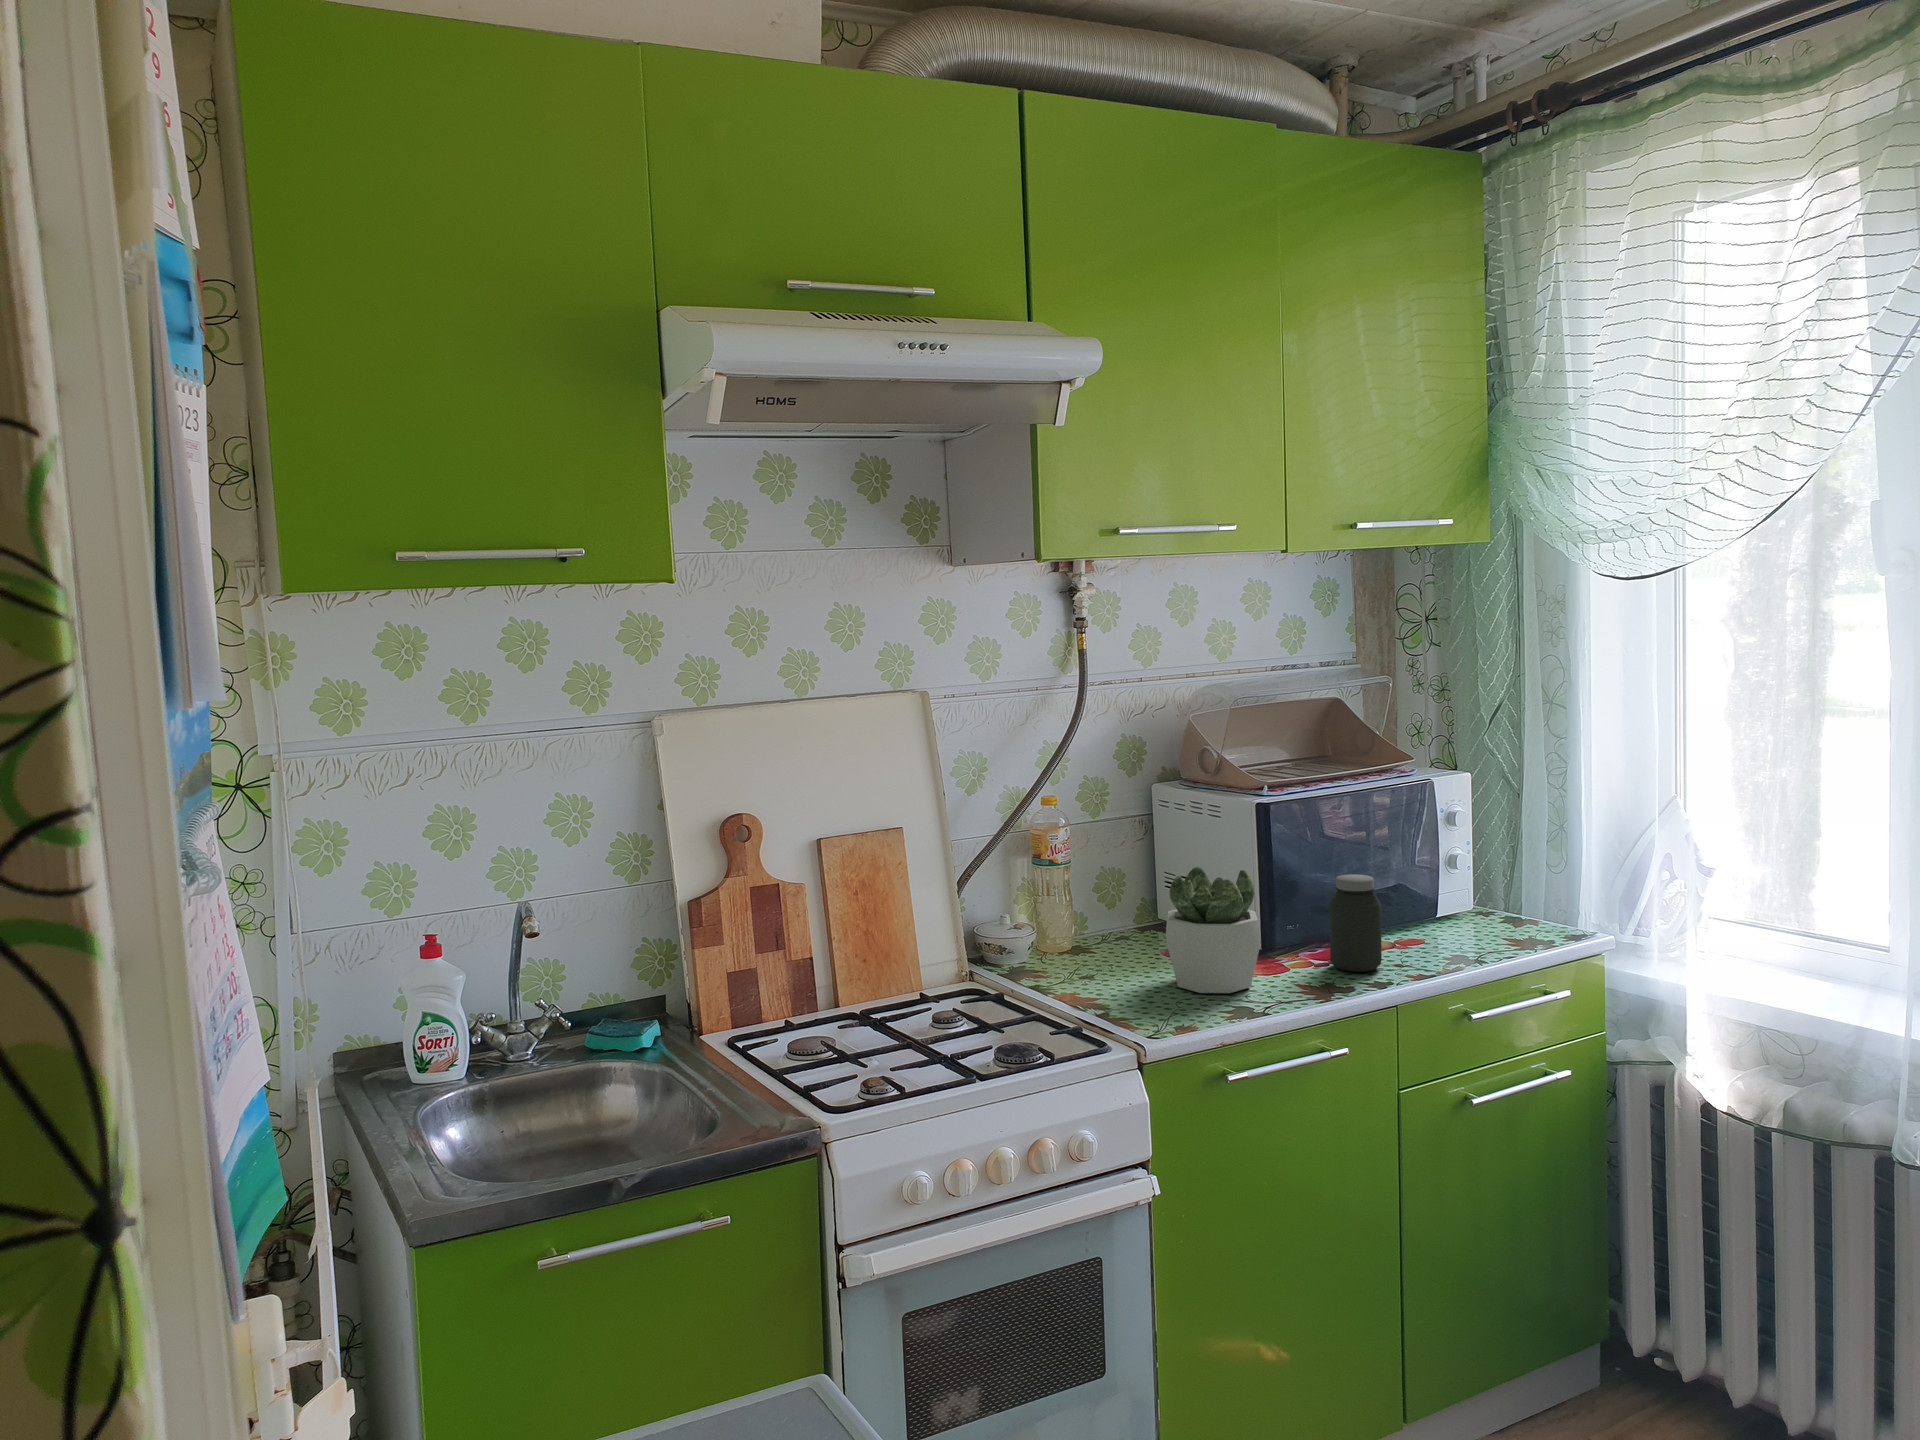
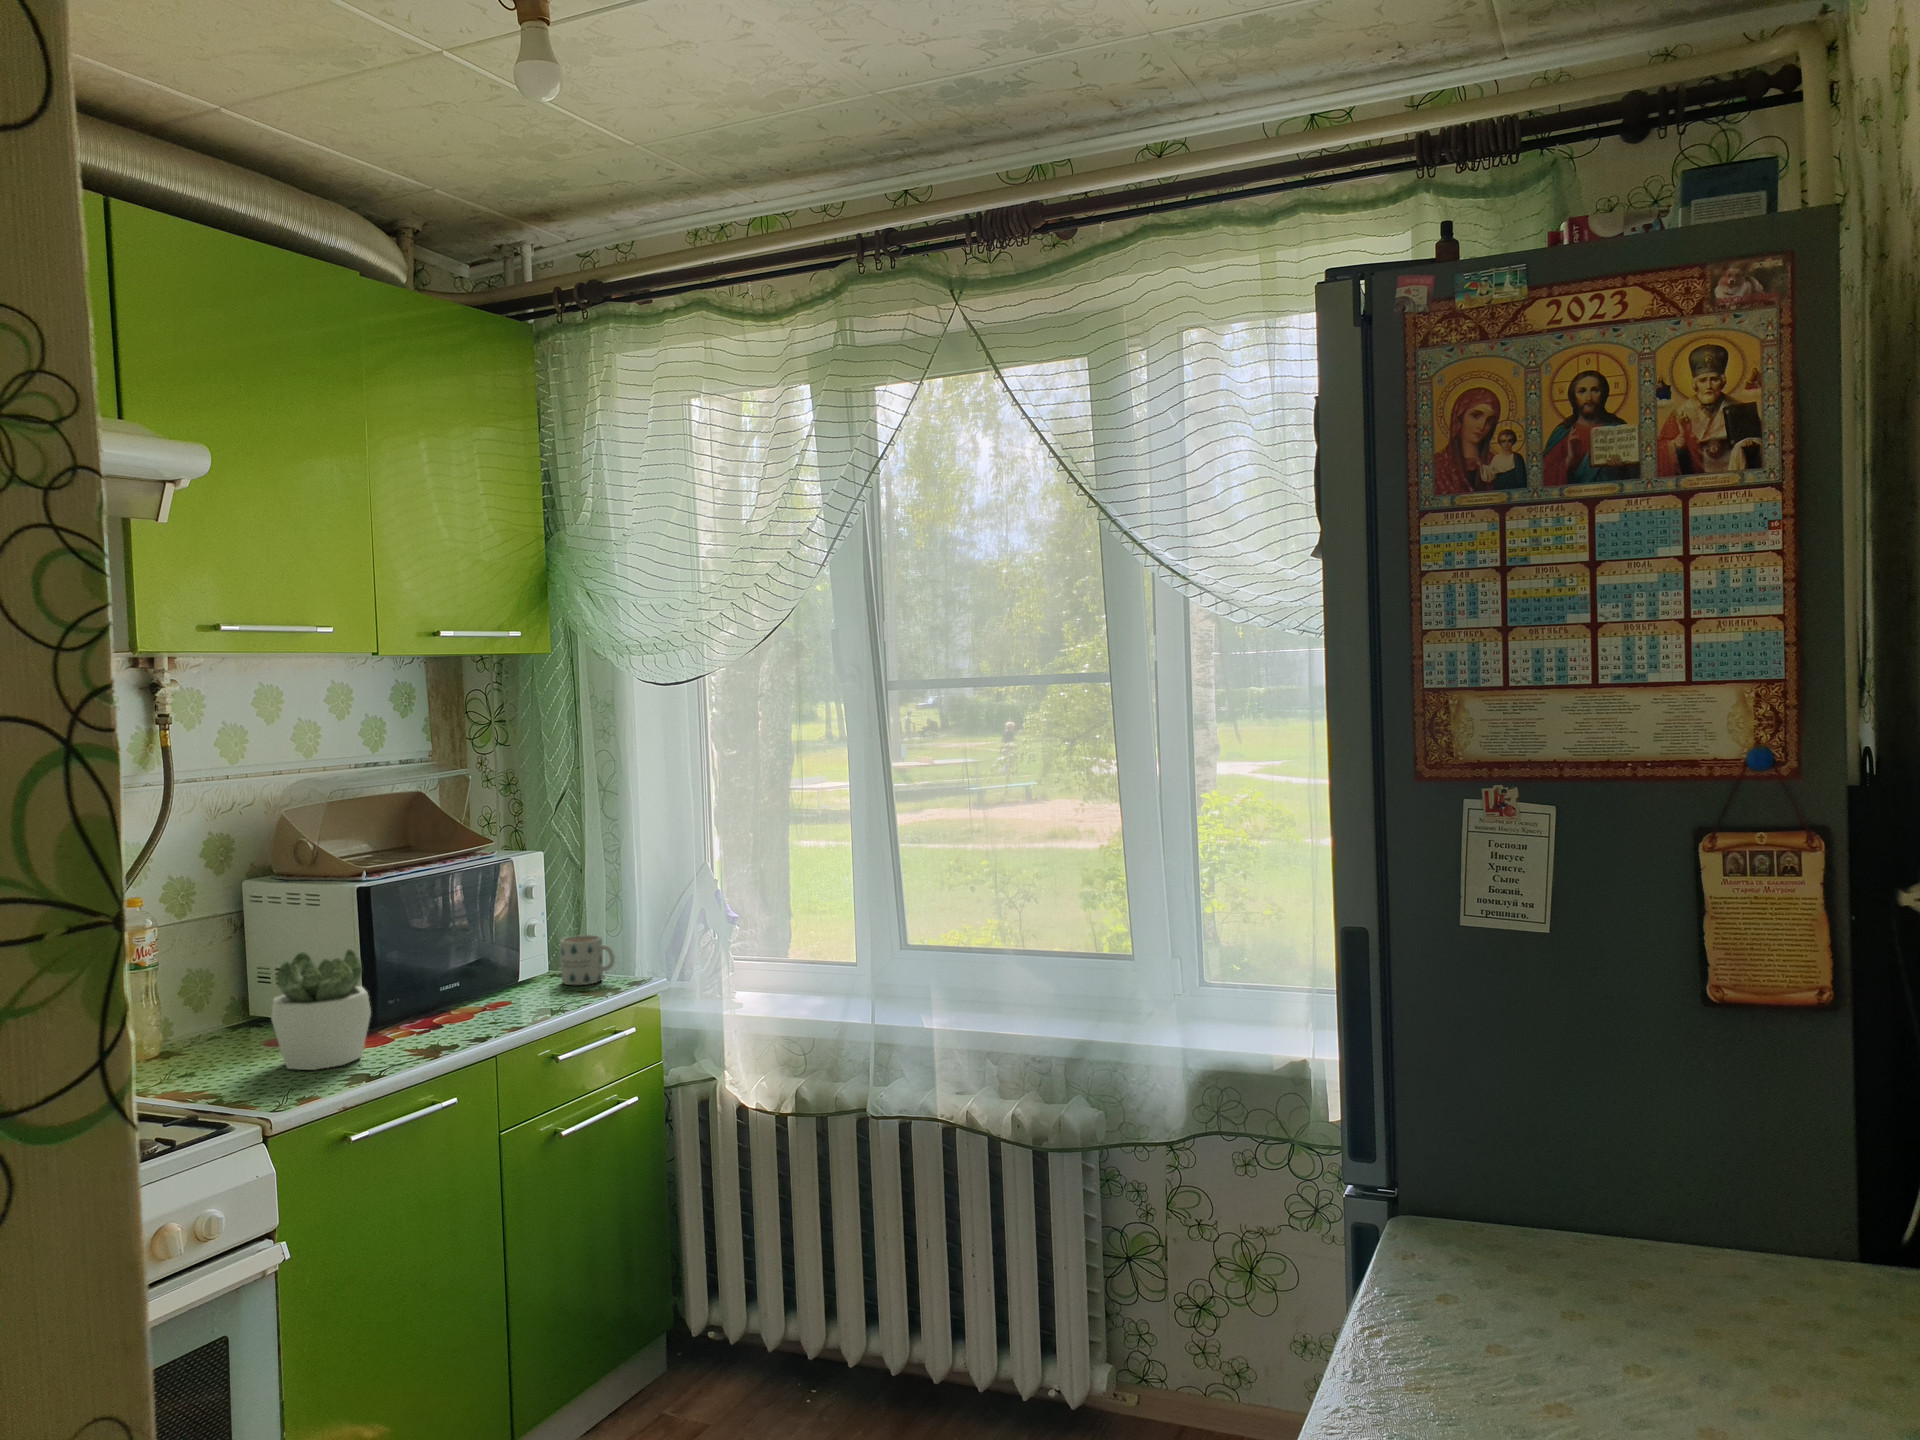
jar: present [1329,874,1382,972] -> none [431,943,479,1030]
mug: none [1485,878,1551,937] -> present [560,935,615,985]

